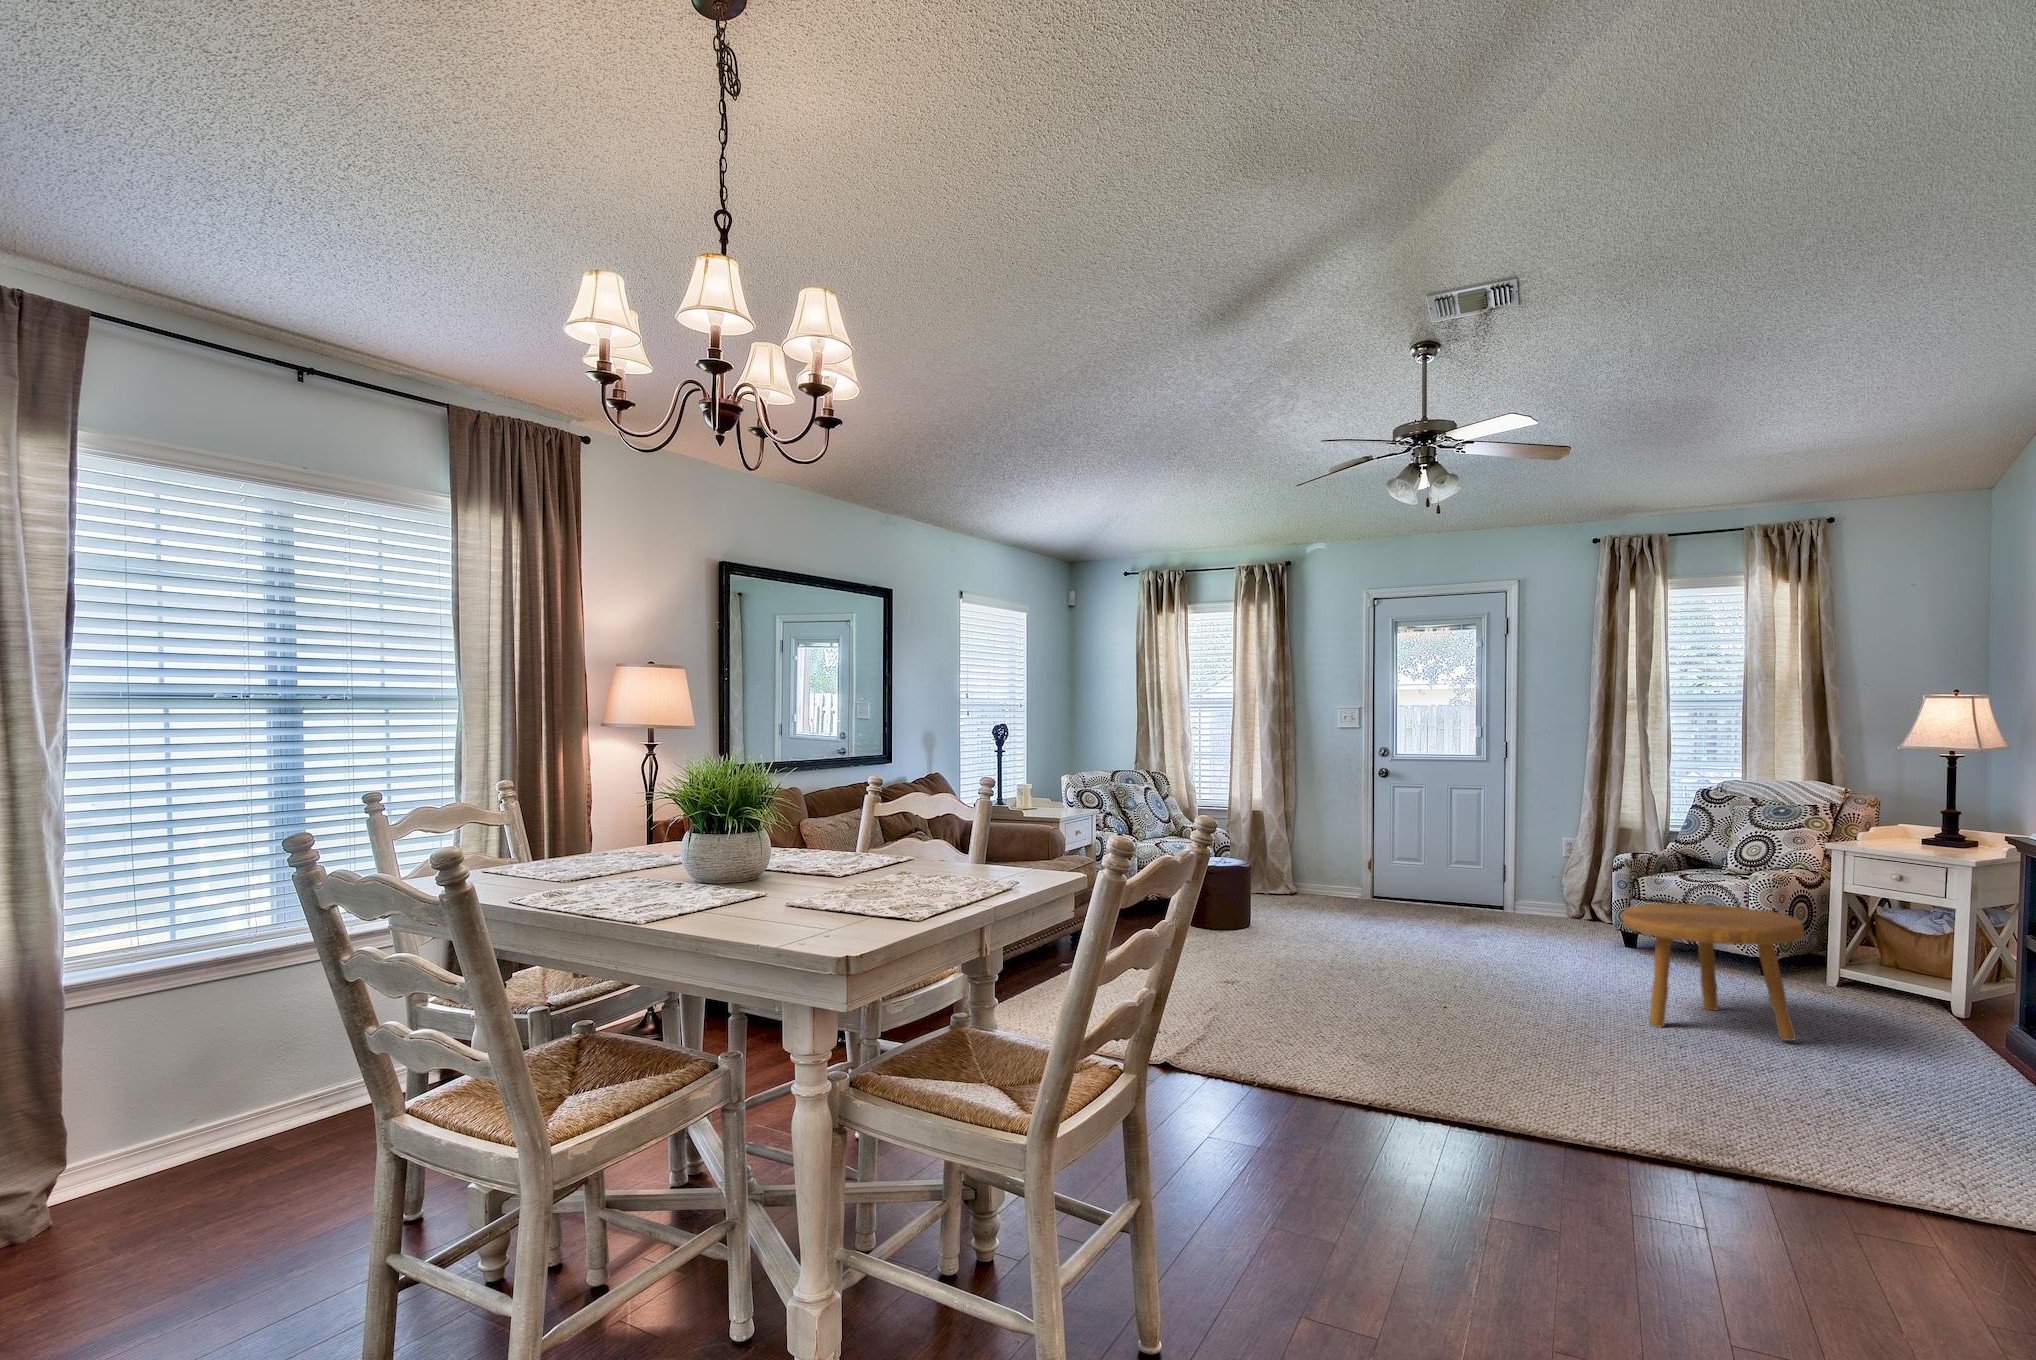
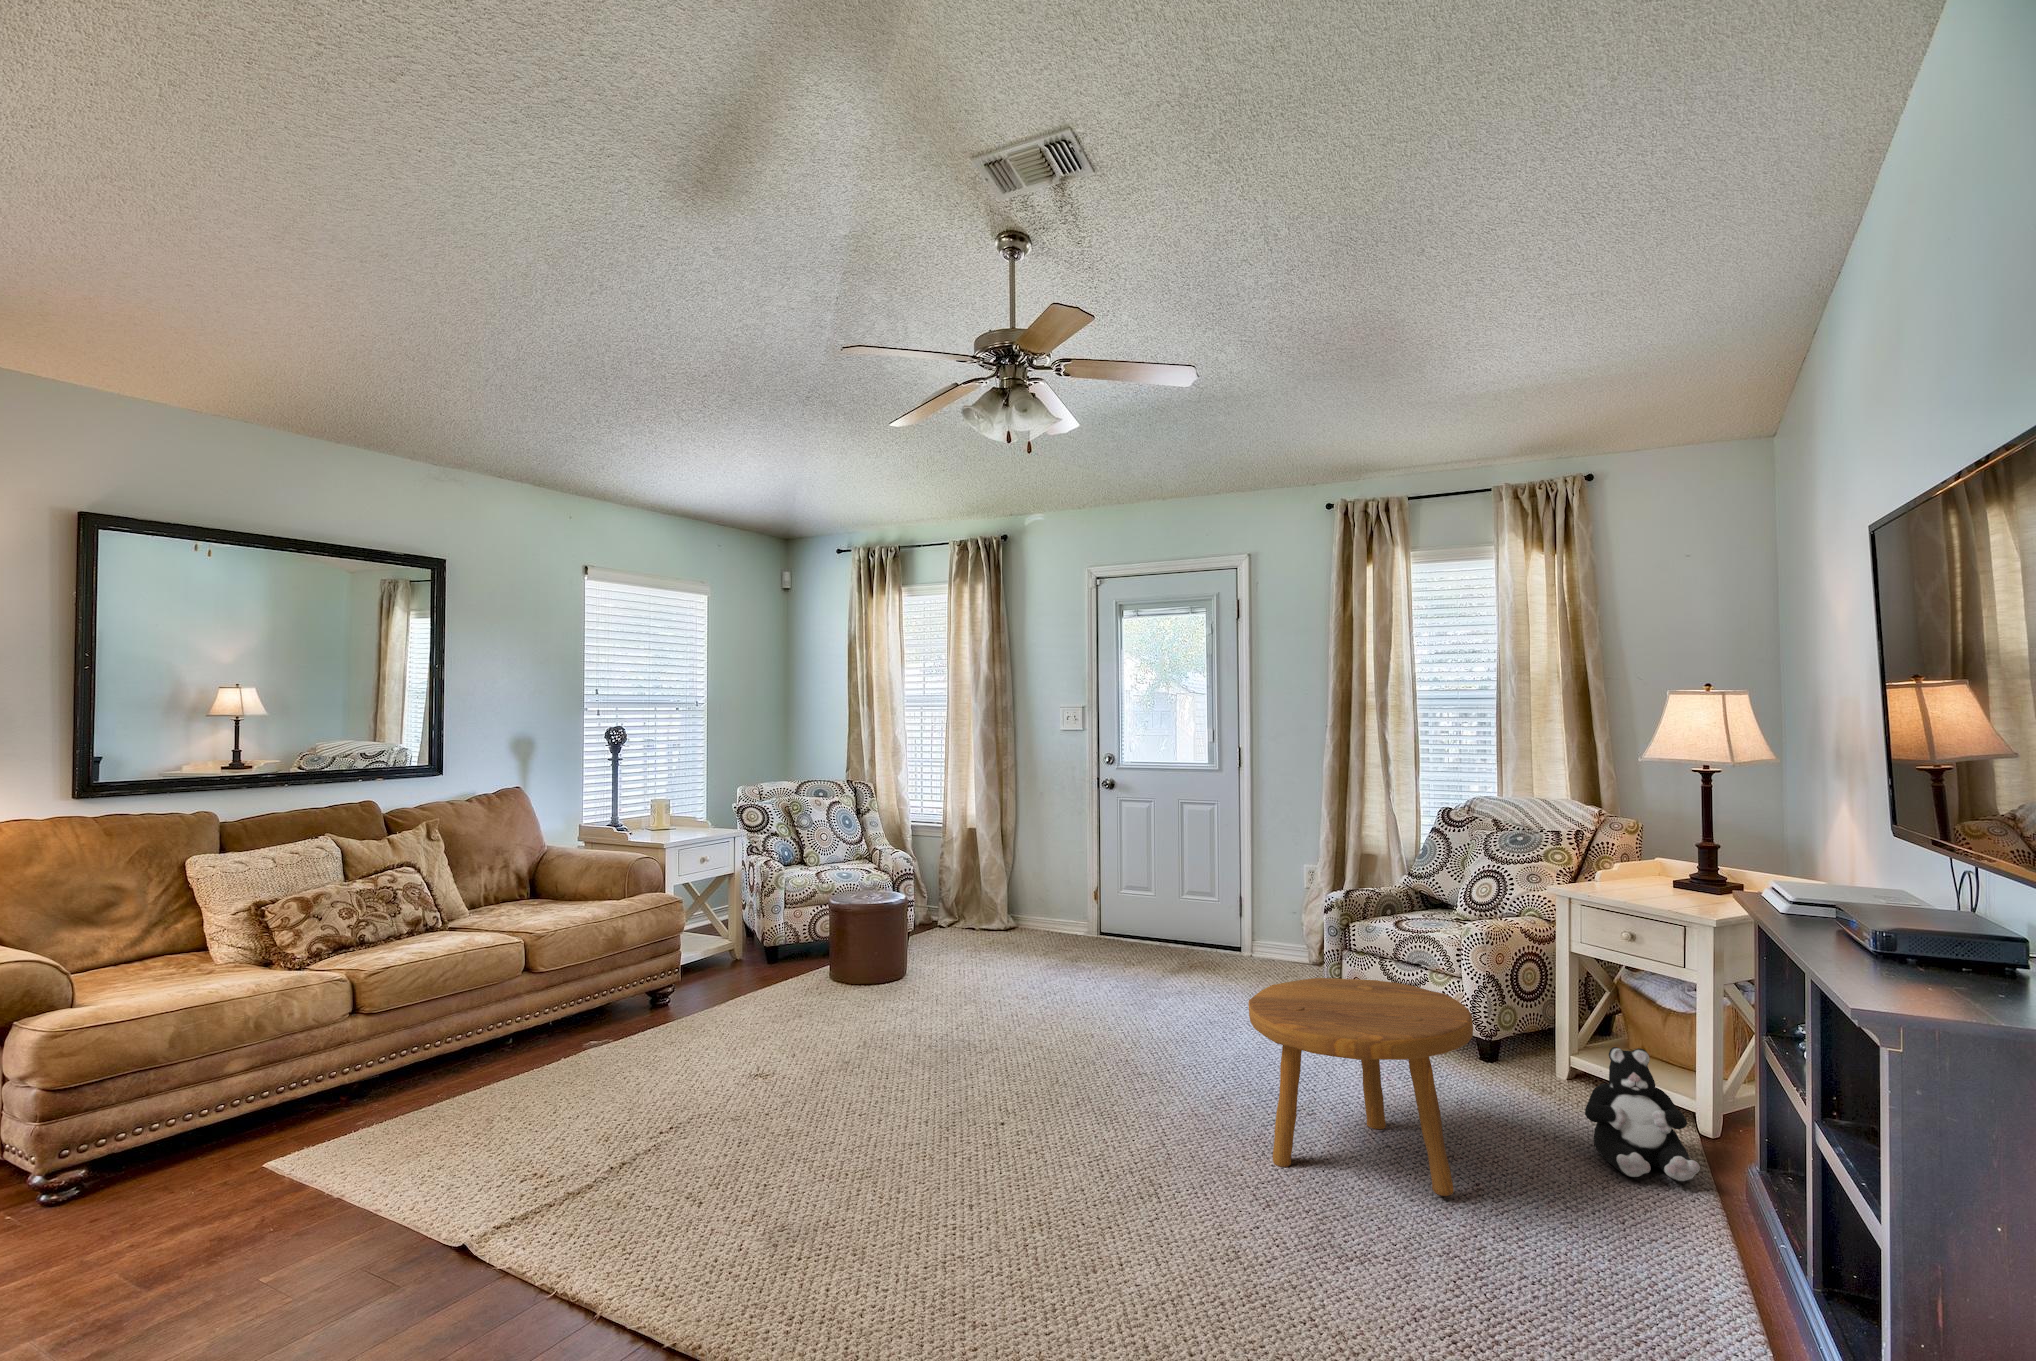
plush toy: none [1876,949,1971,1036] -> present [1585,1047,1700,1182]

